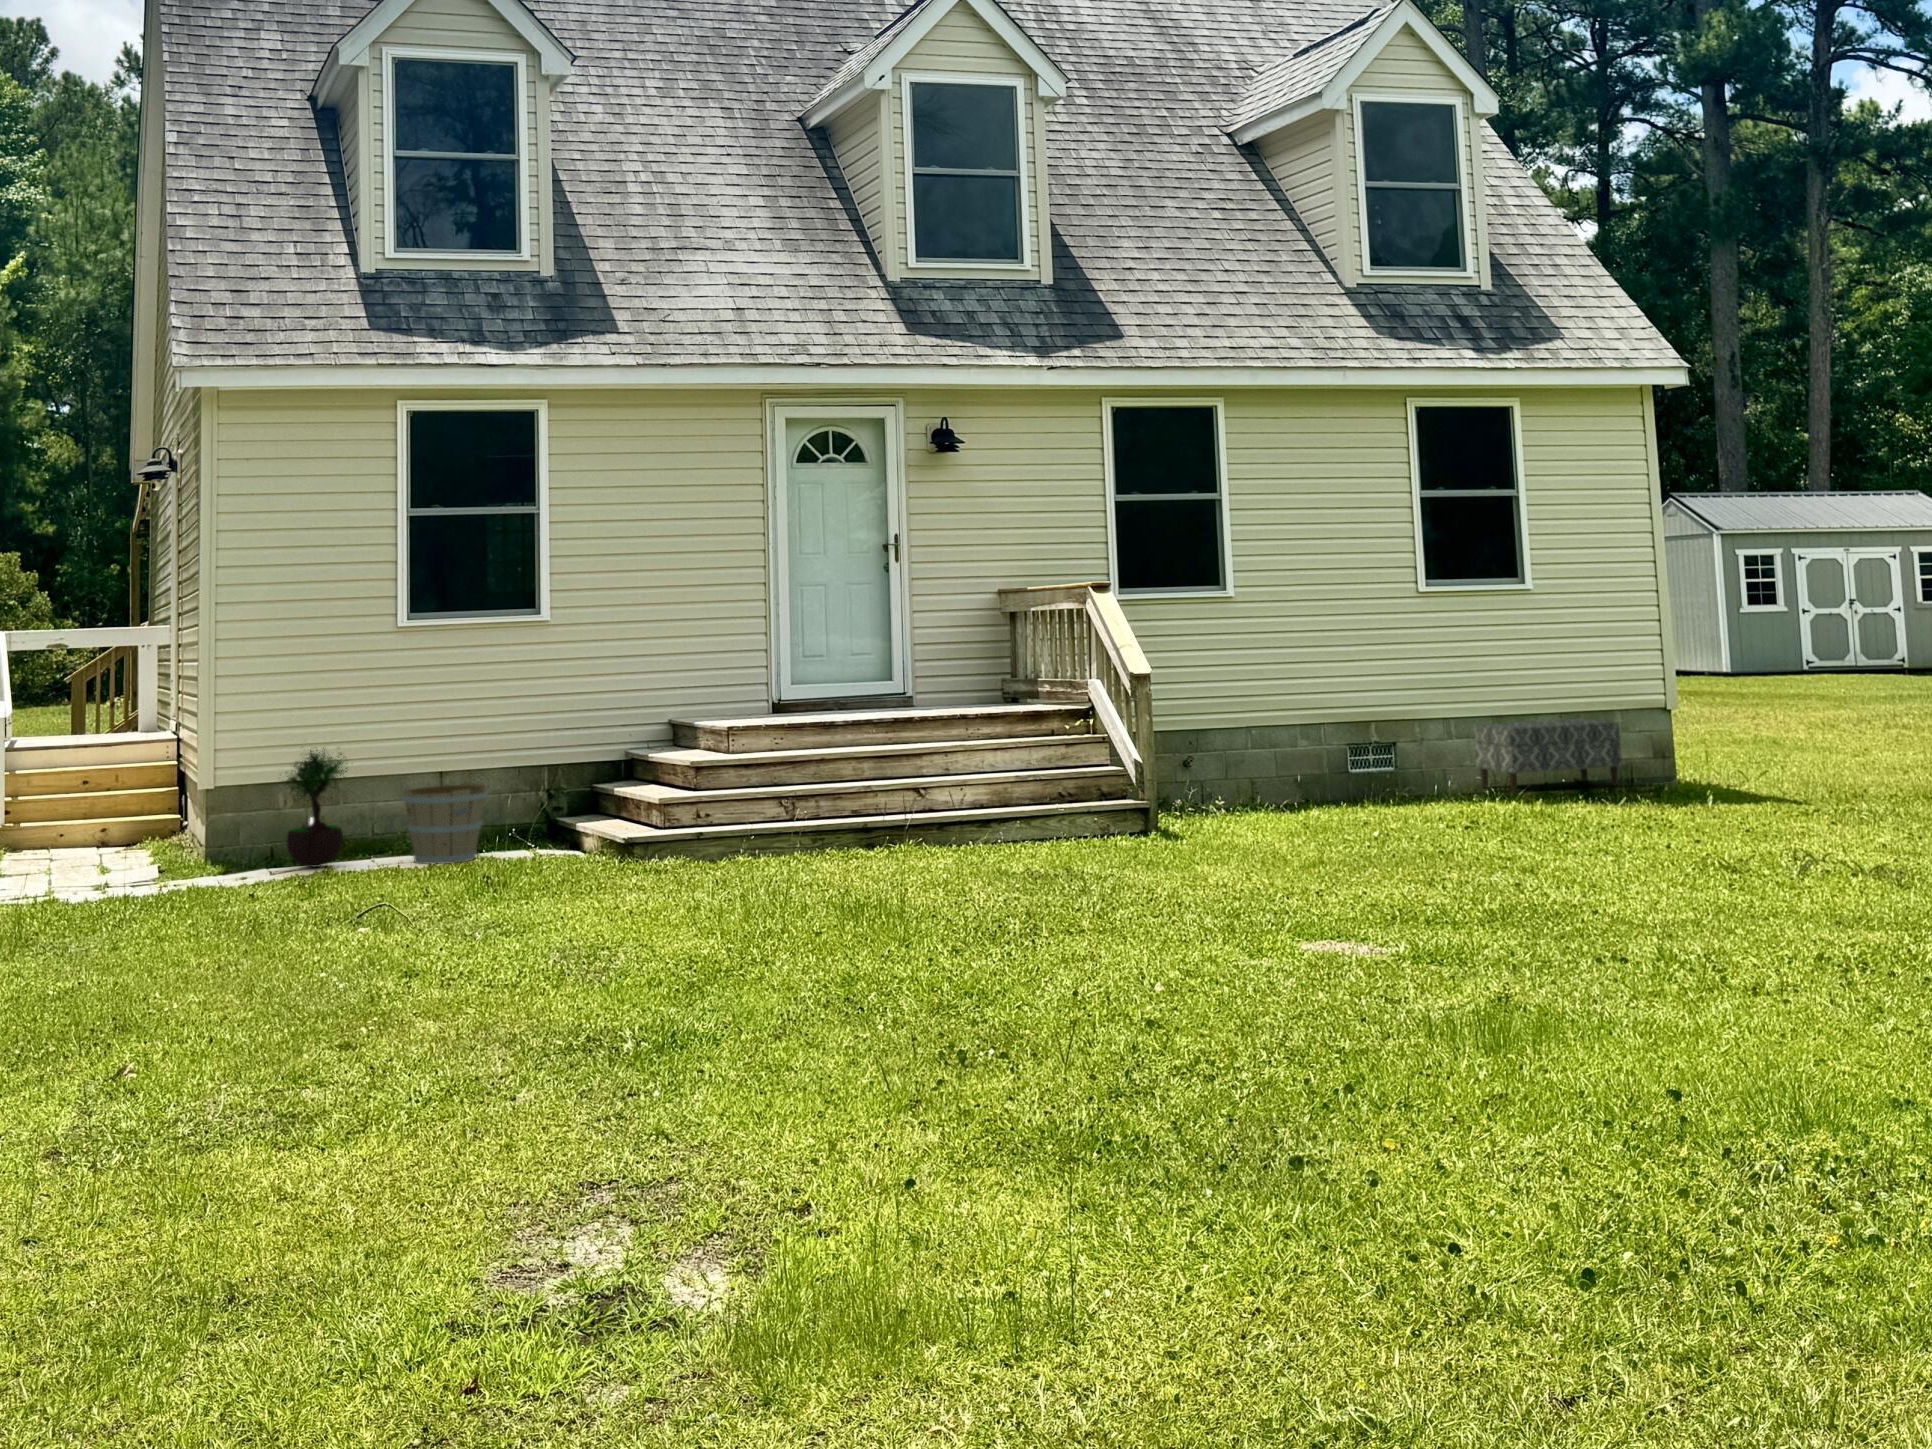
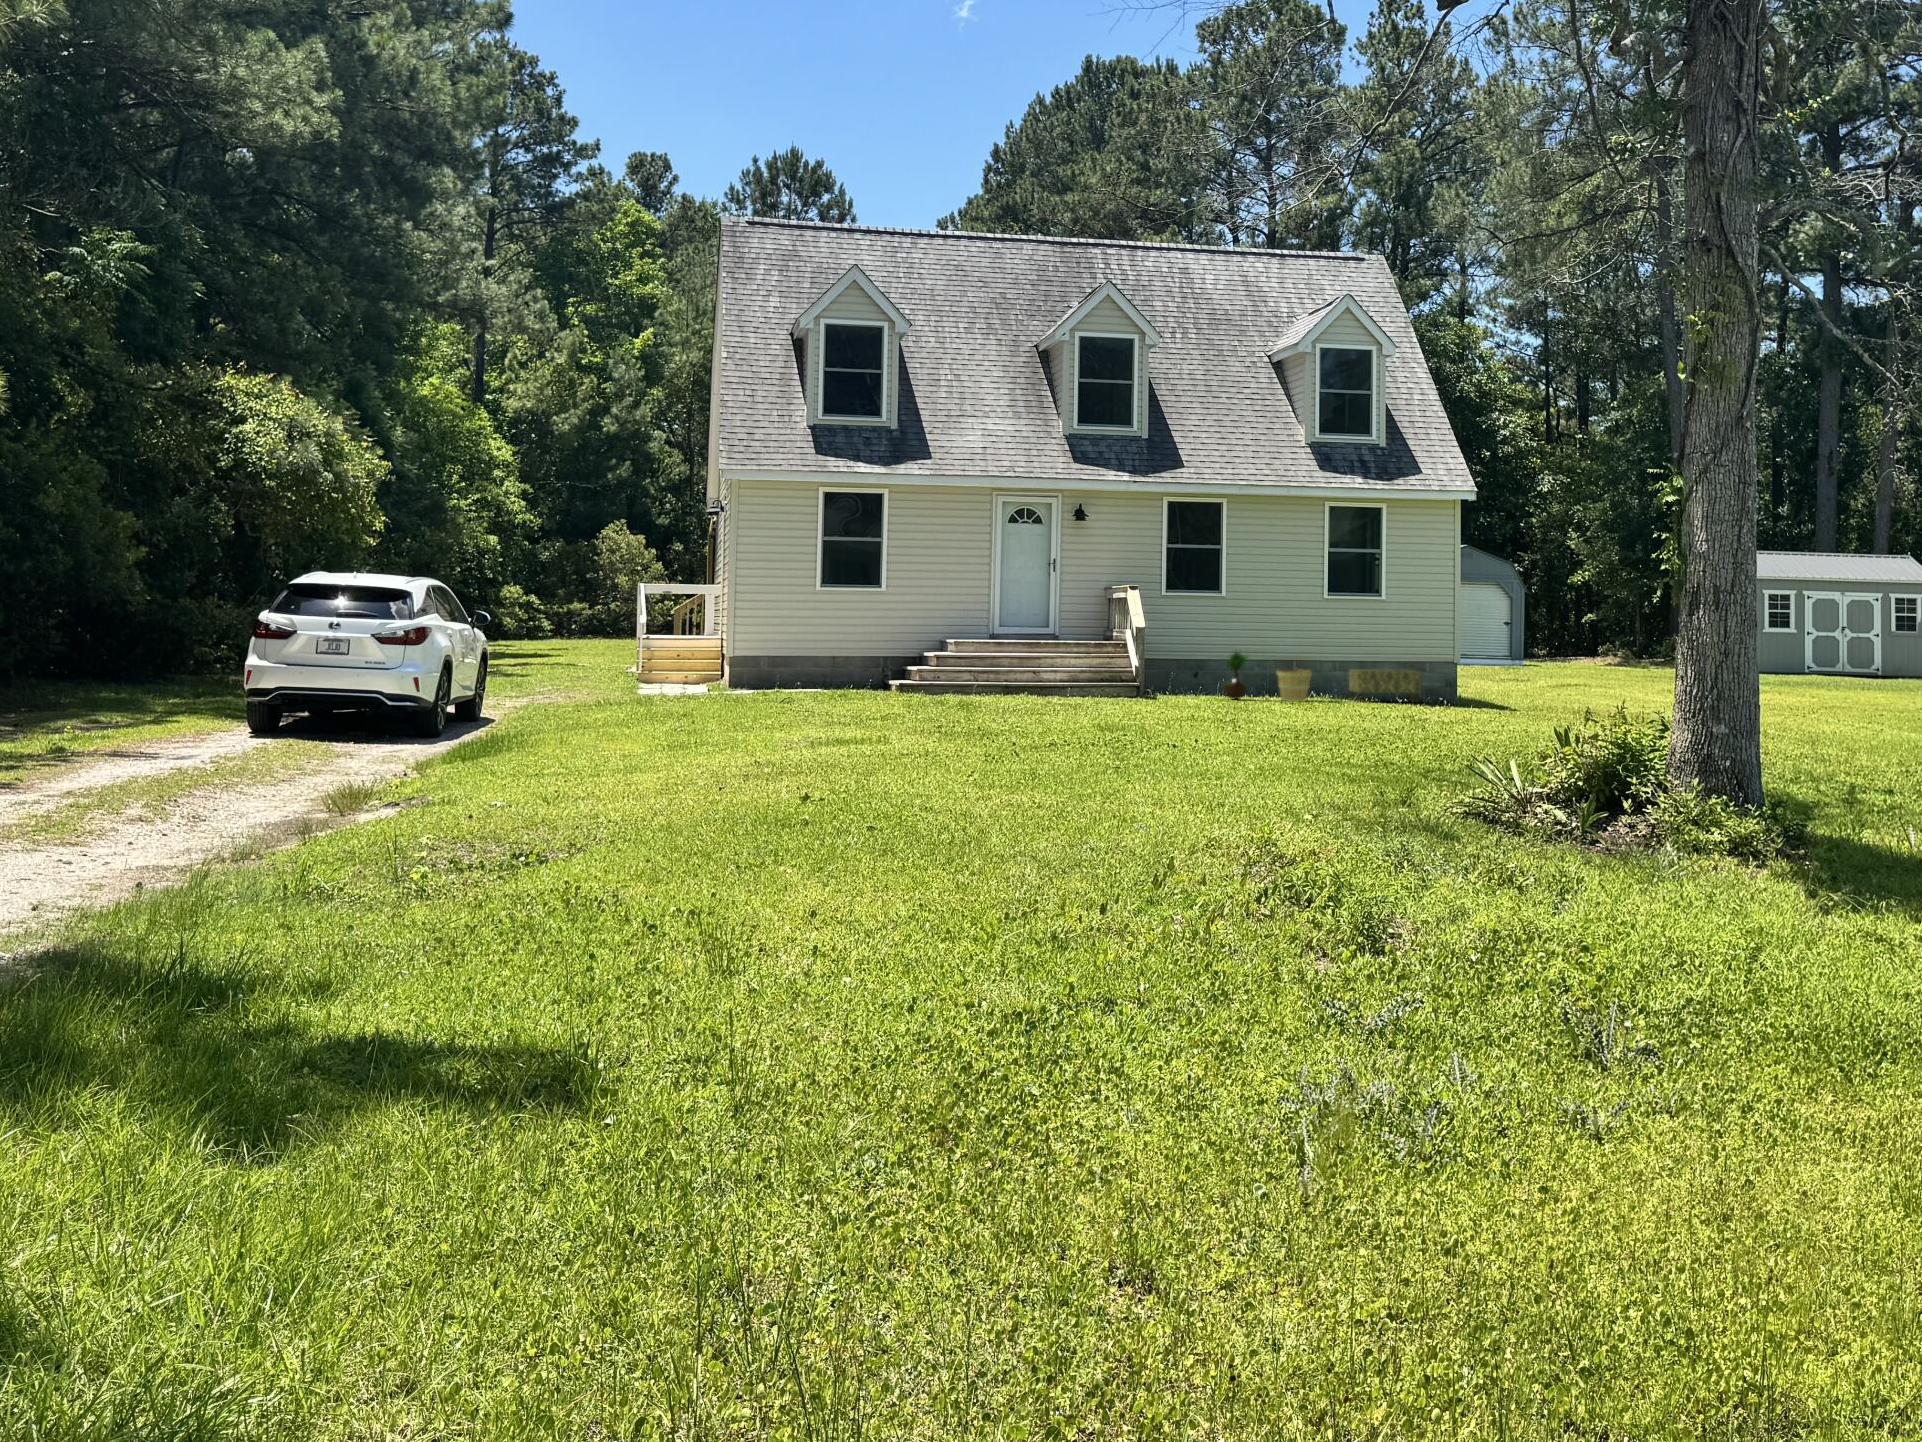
potted tree: present [277,748,347,867] -> present [1224,652,1248,699]
wooden bucket: present [402,783,488,864] -> present [1277,670,1312,702]

